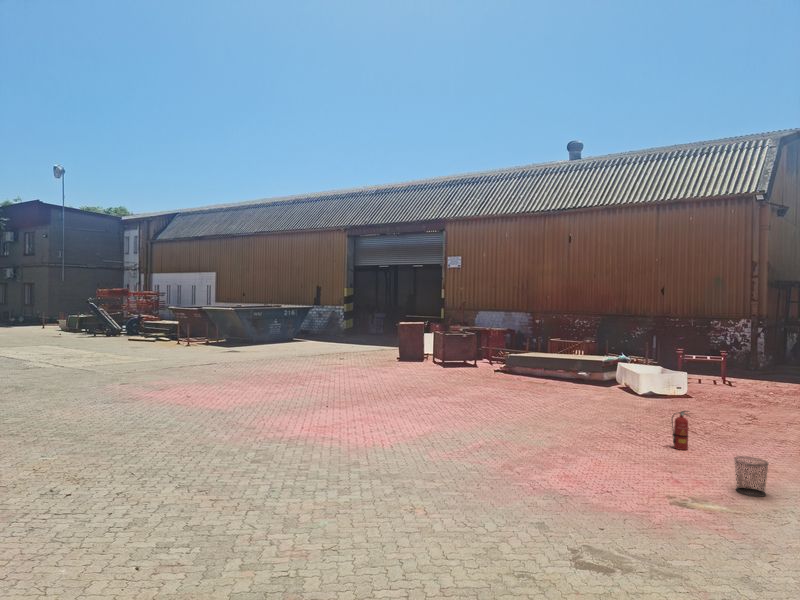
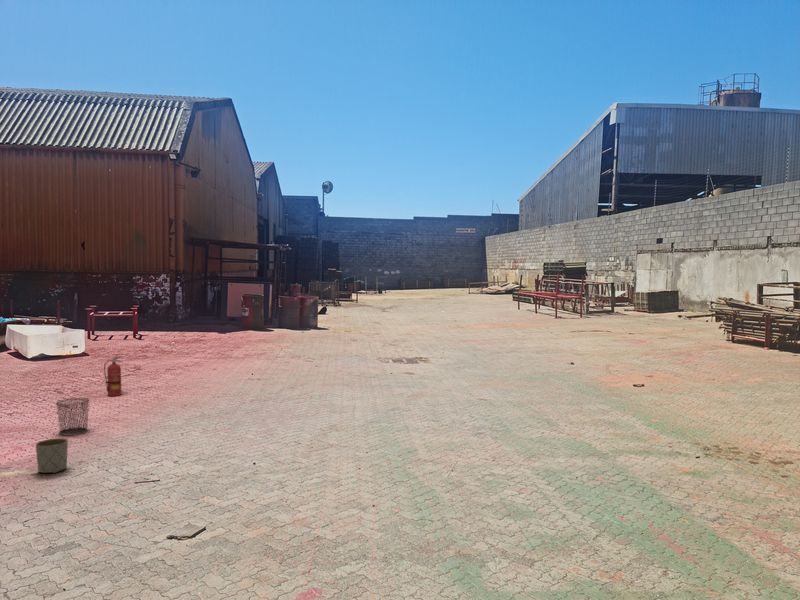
fire extinguisher: present [672,411,689,450] -> present [104,357,122,396]
planter: none [750,503,783,542] -> present [36,438,68,473]

